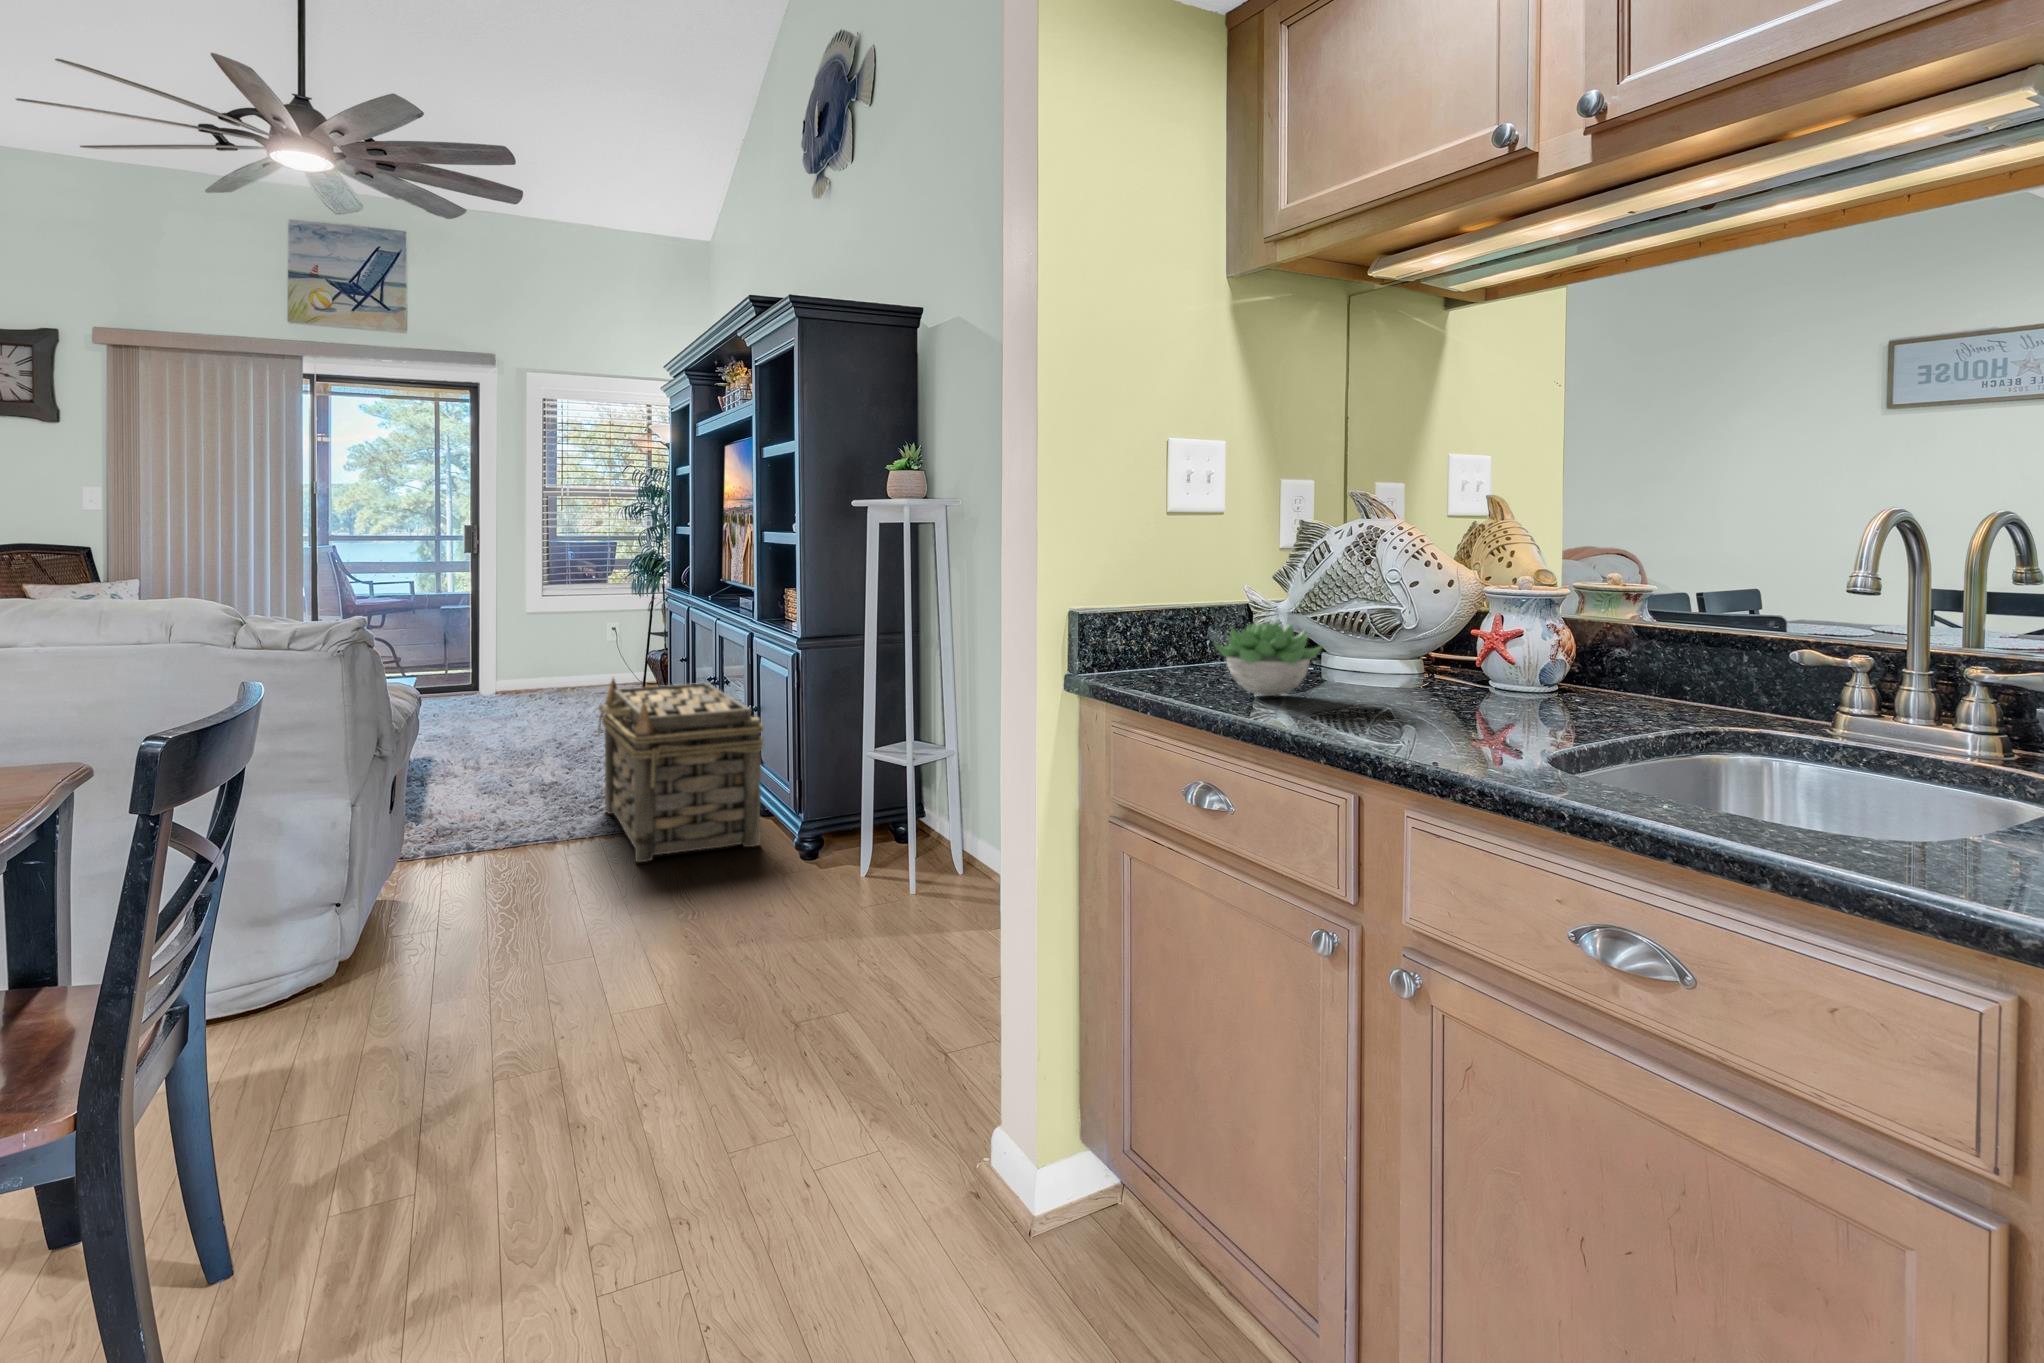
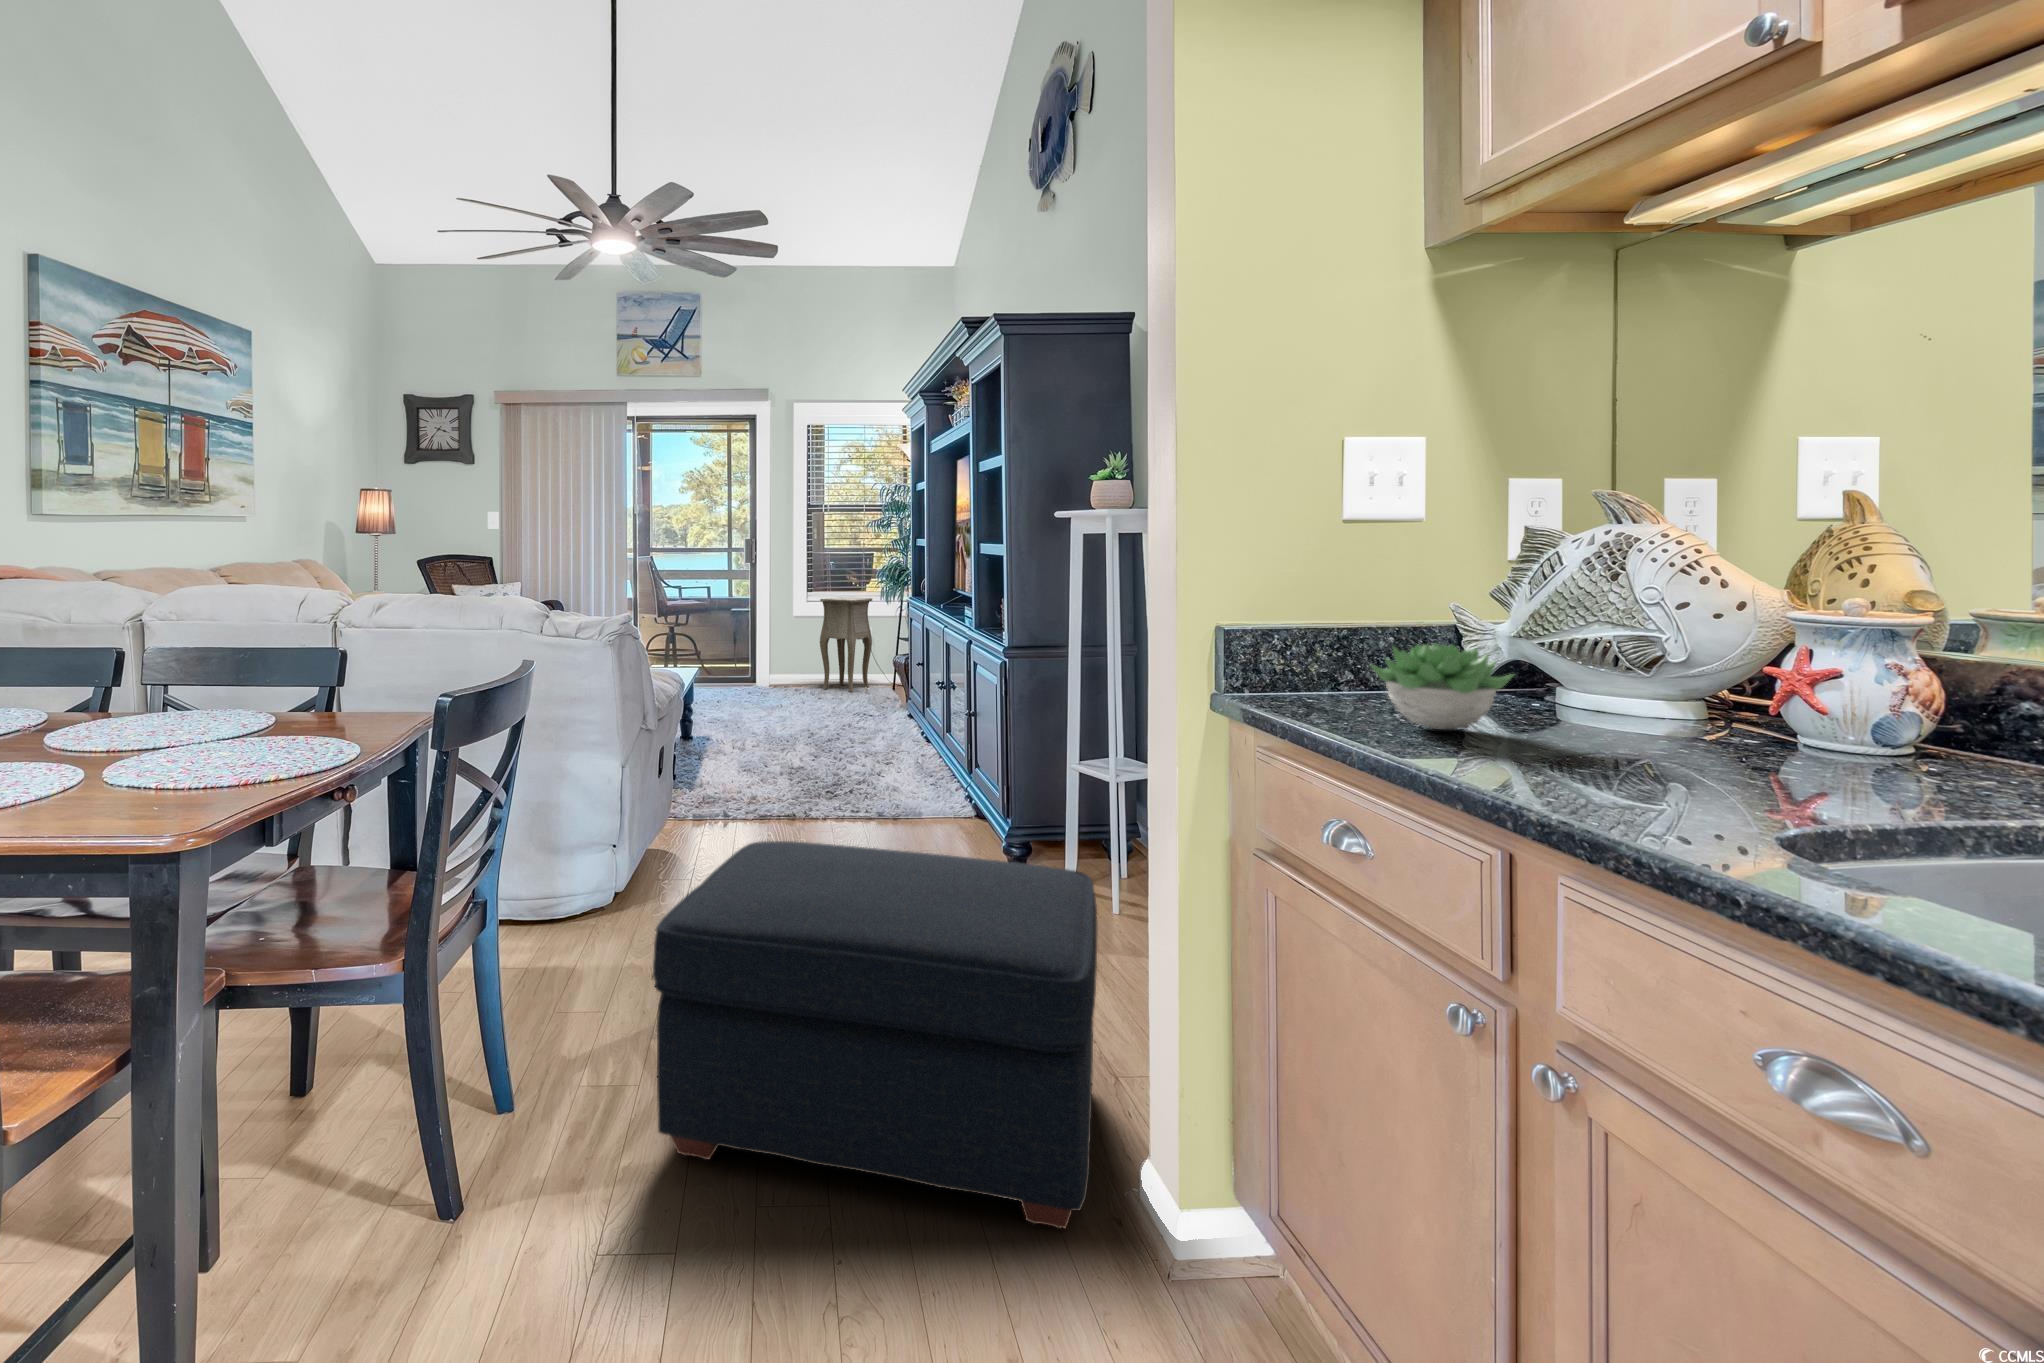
side table: none [554,590,614,694] -> present [820,597,872,692]
basket: present [598,679,763,862] -> none [833,675,976,846]
ottoman: none [470,858,958,1244] -> present [653,841,1097,1228]

